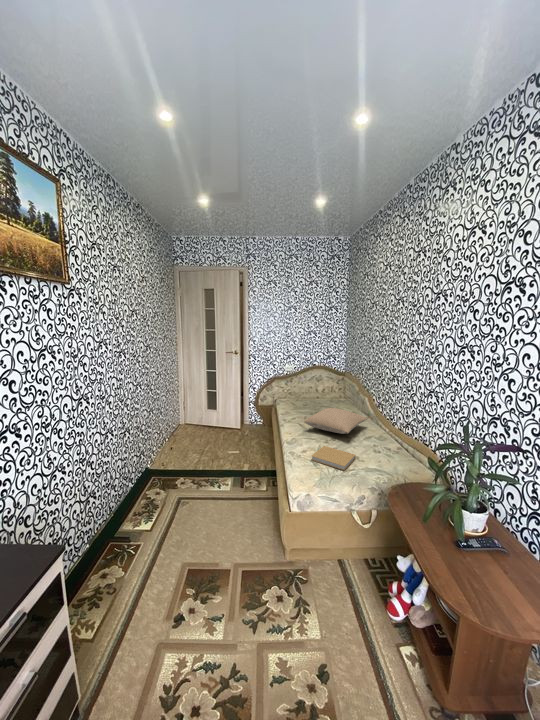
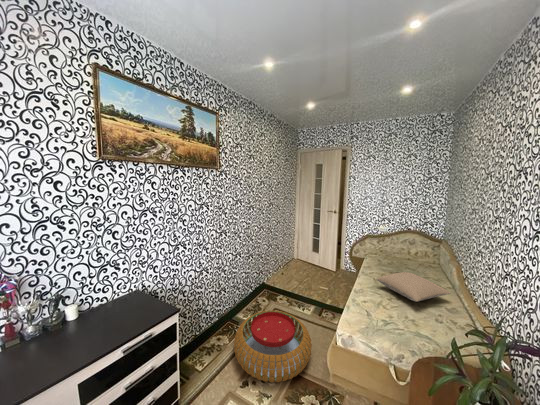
book: present [311,446,356,470] -> none [369,306,417,336]
pouf: none [136,495,253,599] -> present [234,310,312,382]

